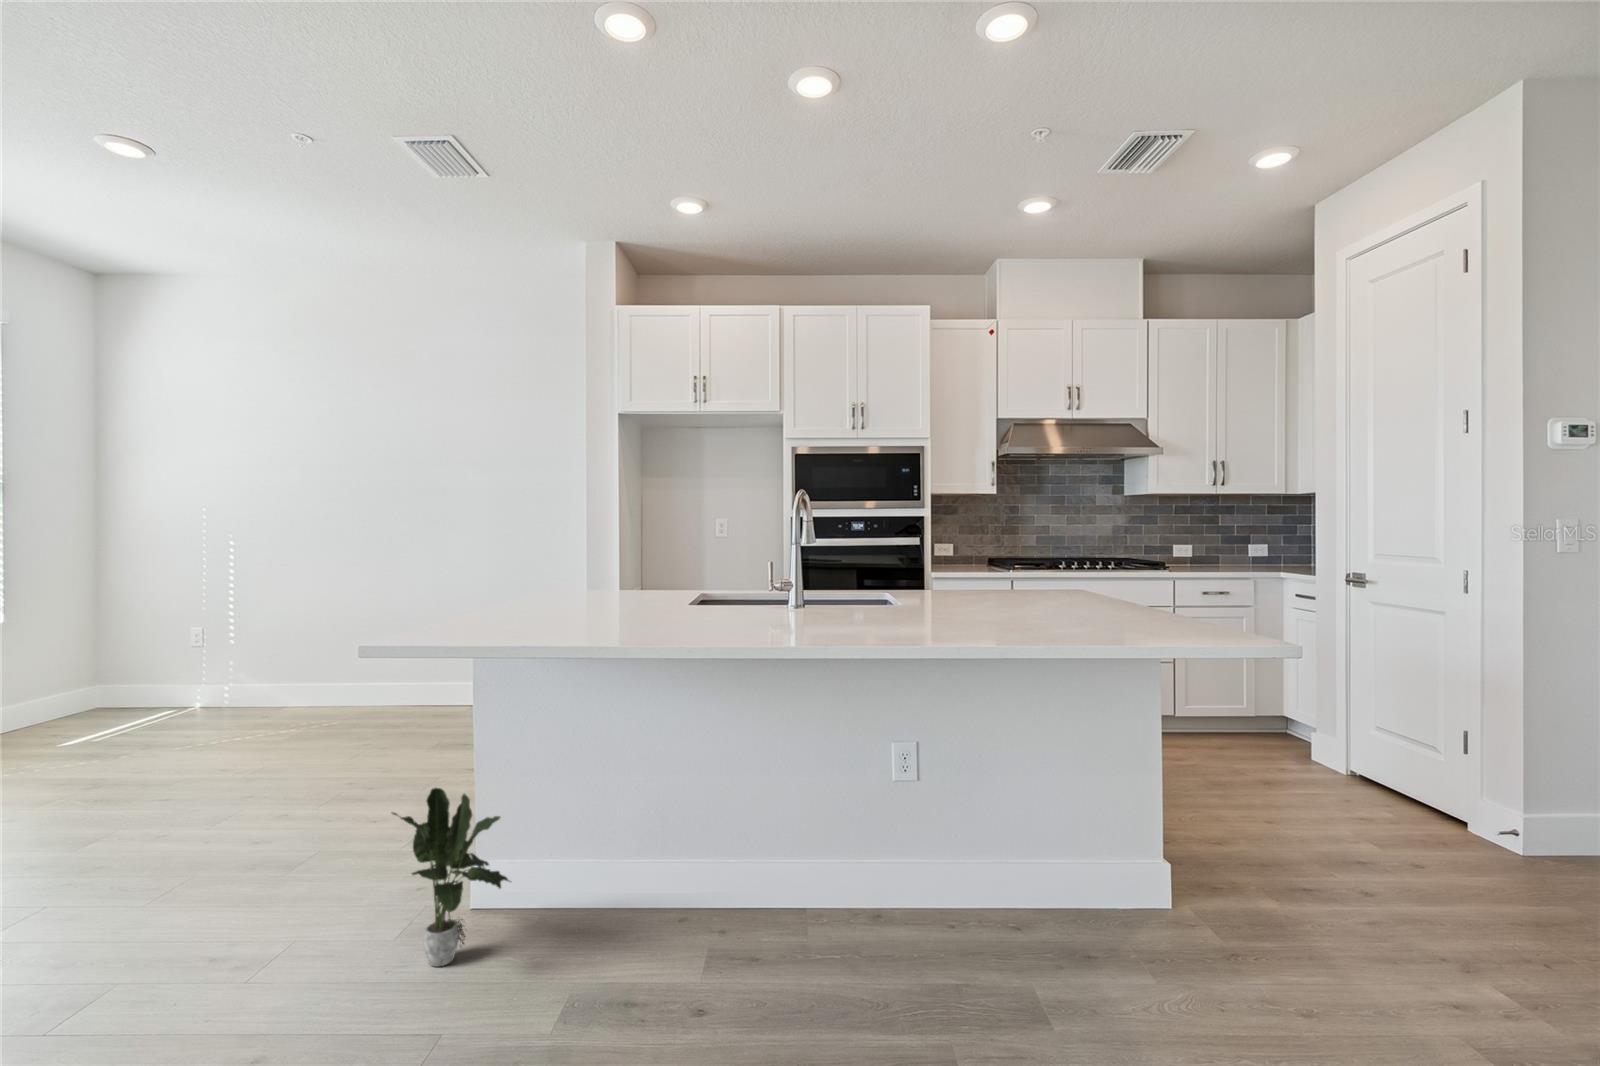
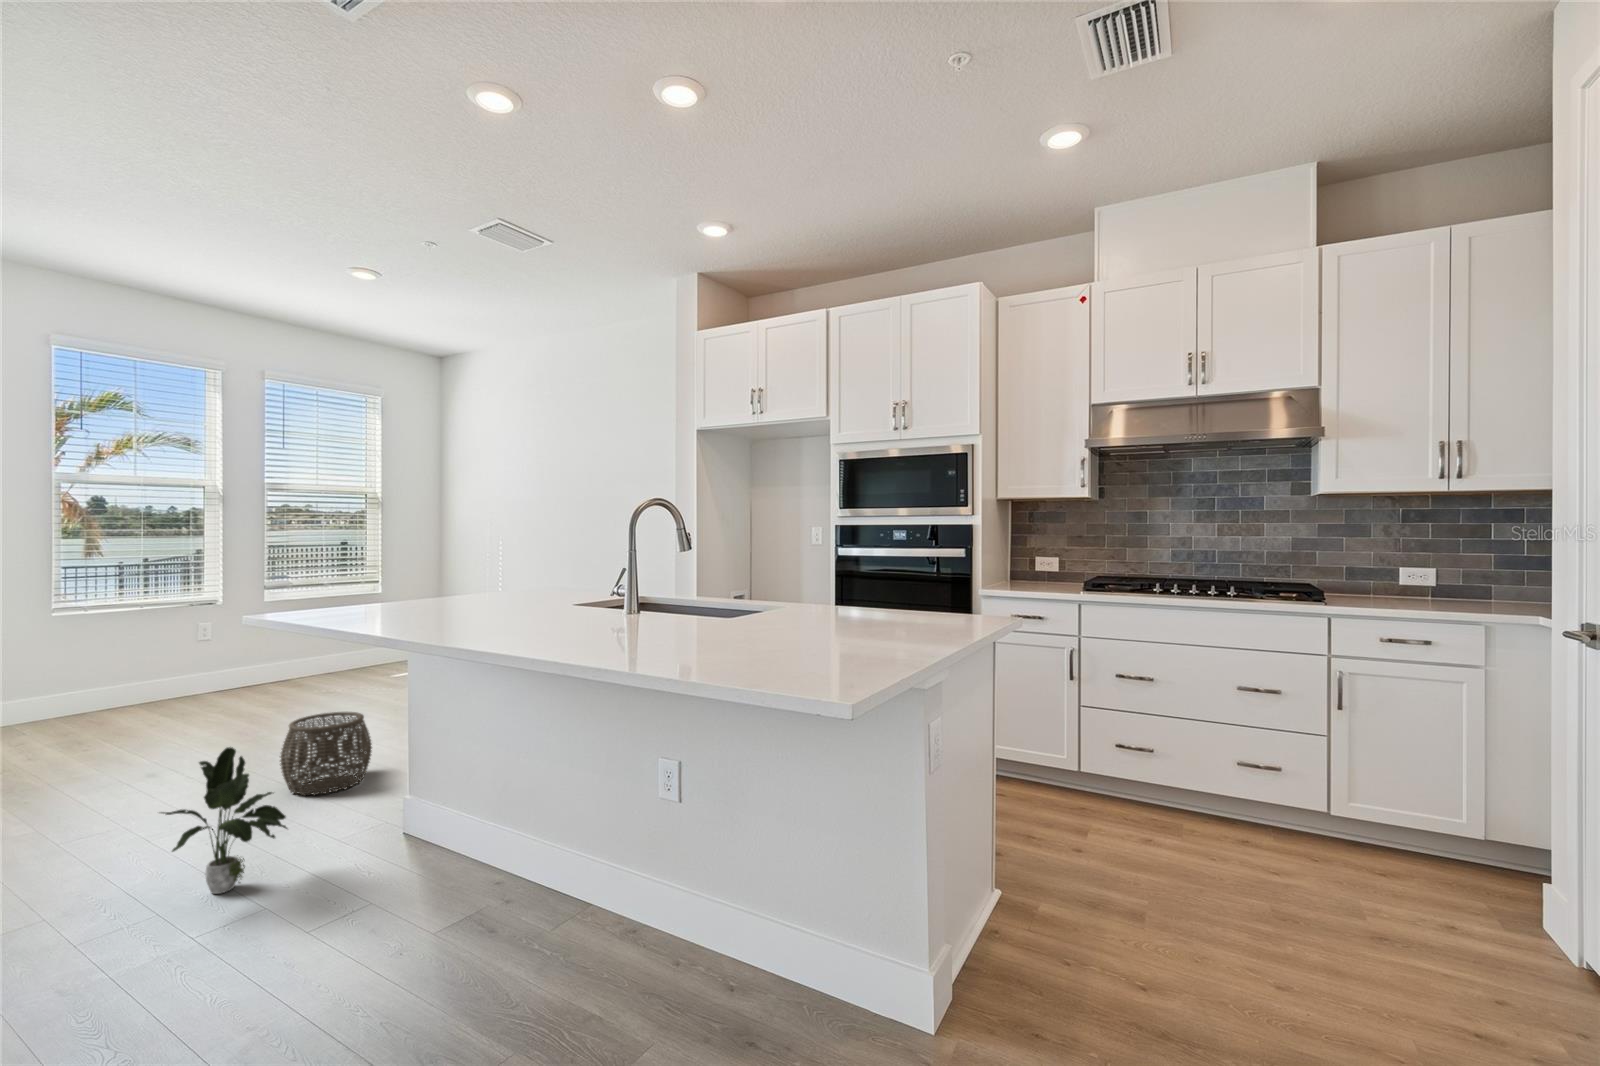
woven basket: none [242,763,364,879] -> present [280,712,372,795]

